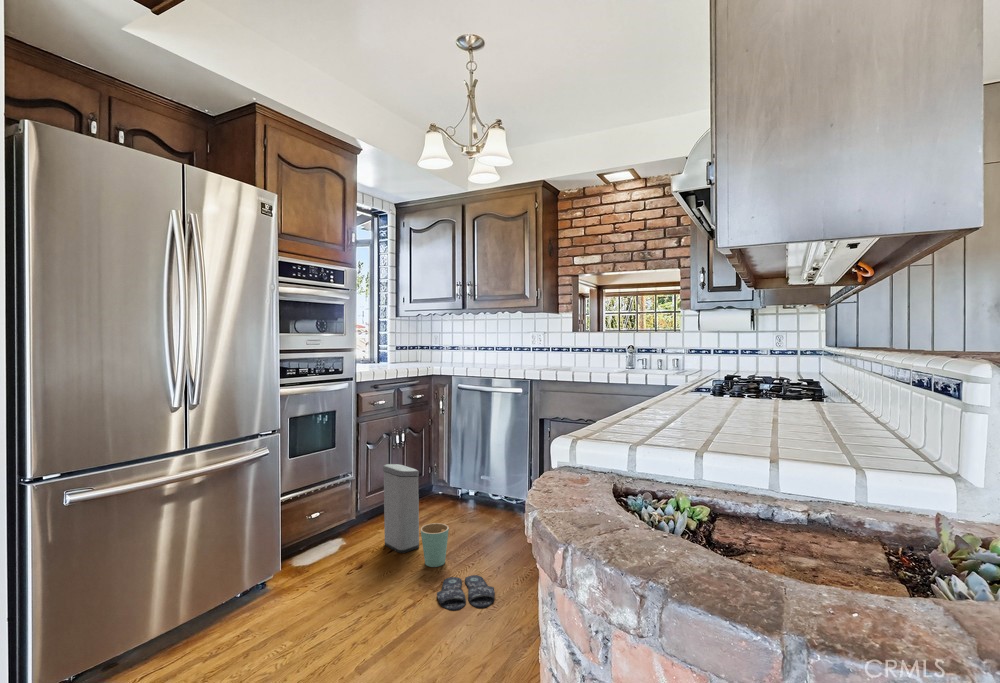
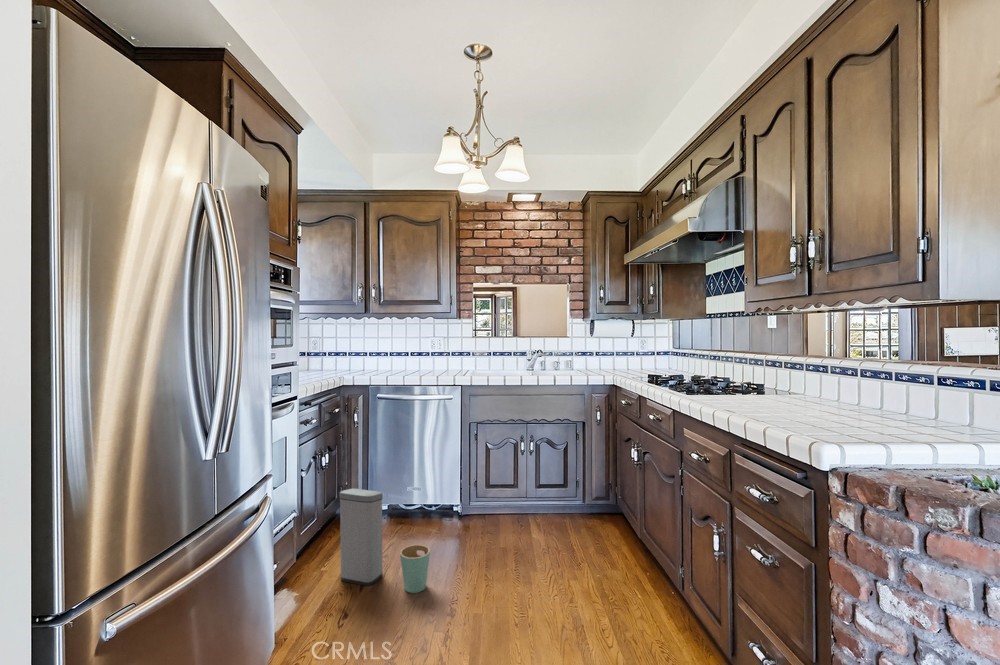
slippers: present [437,575,495,611] -> none [443,590,509,633]

